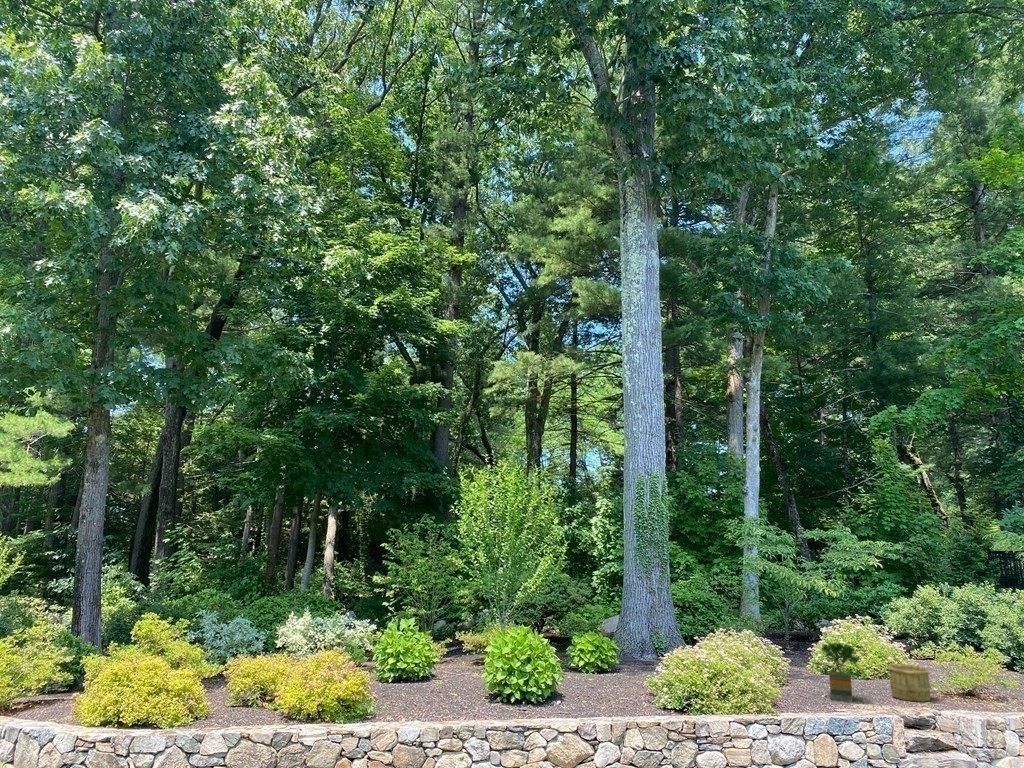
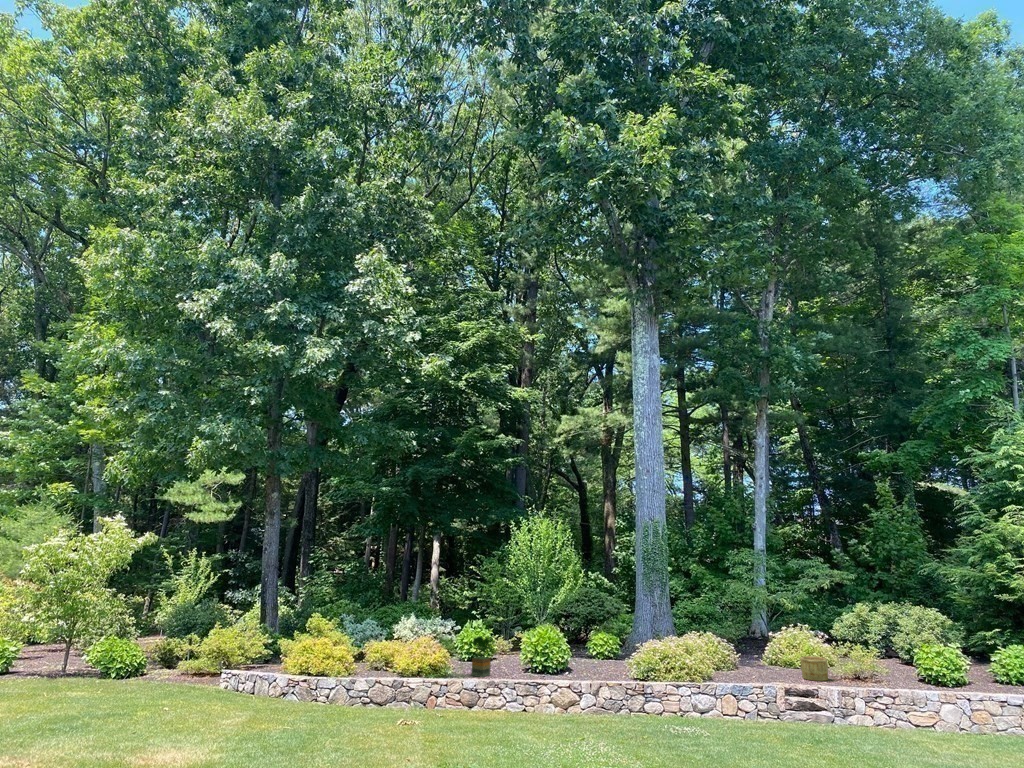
potted tree: present [821,643,859,702] -> present [471,636,494,677]

